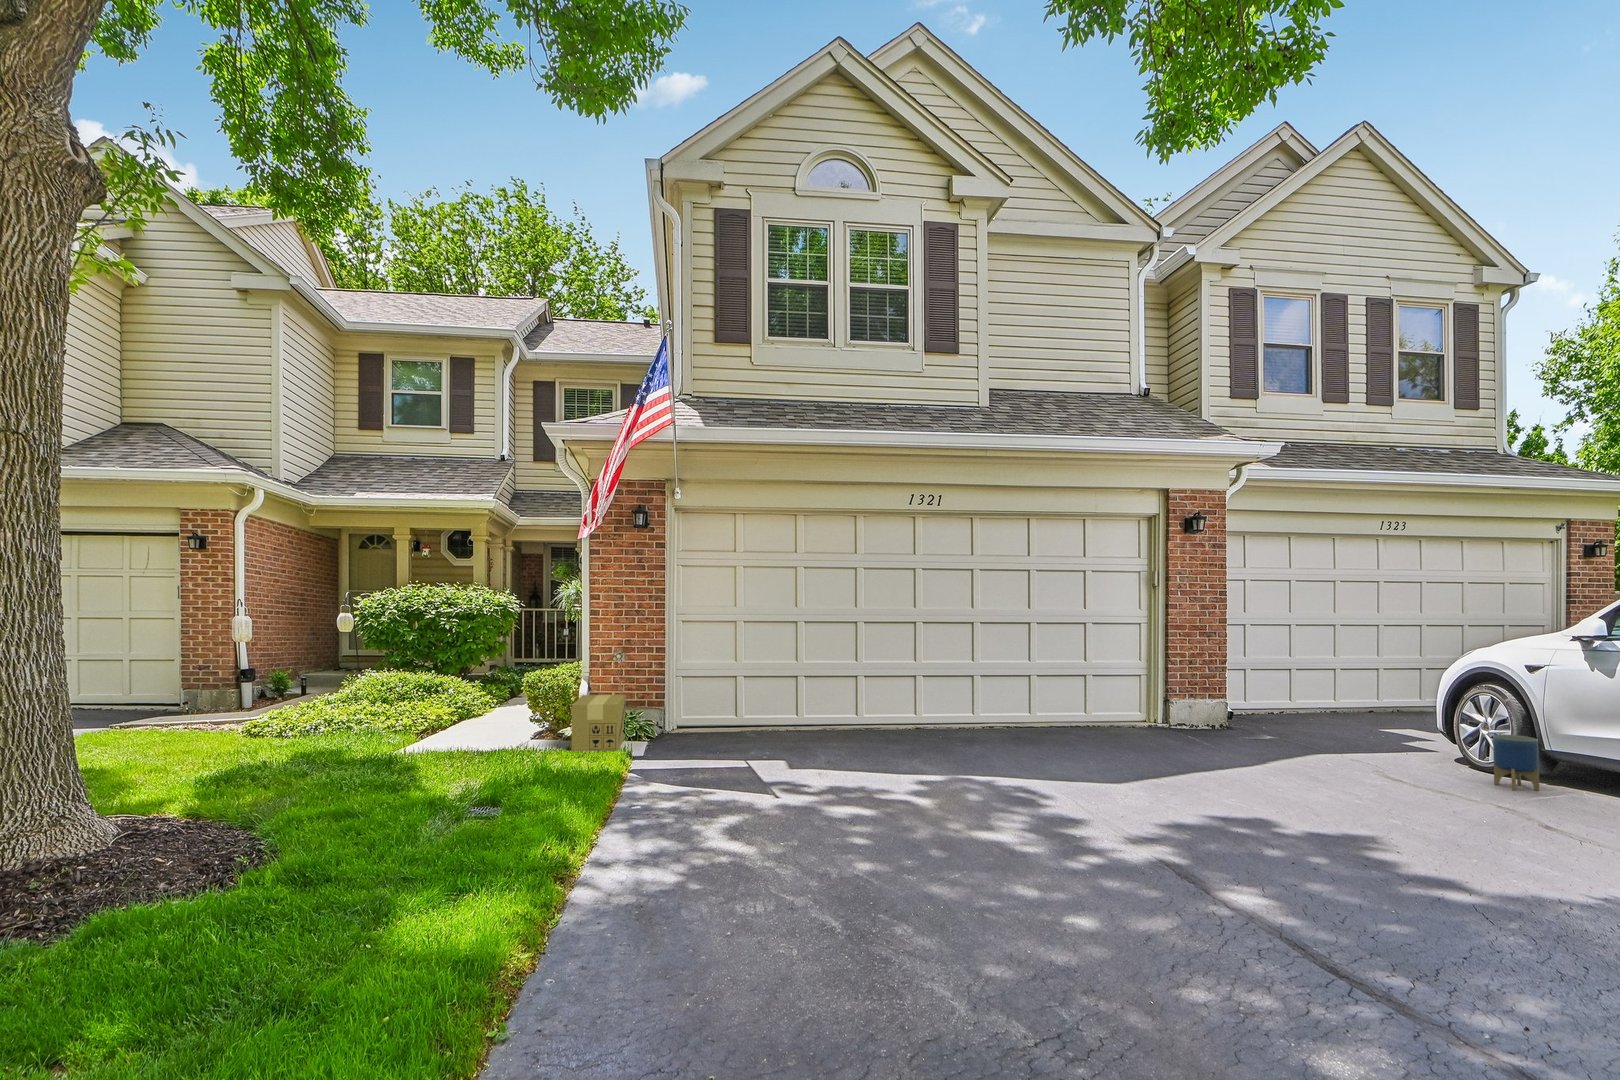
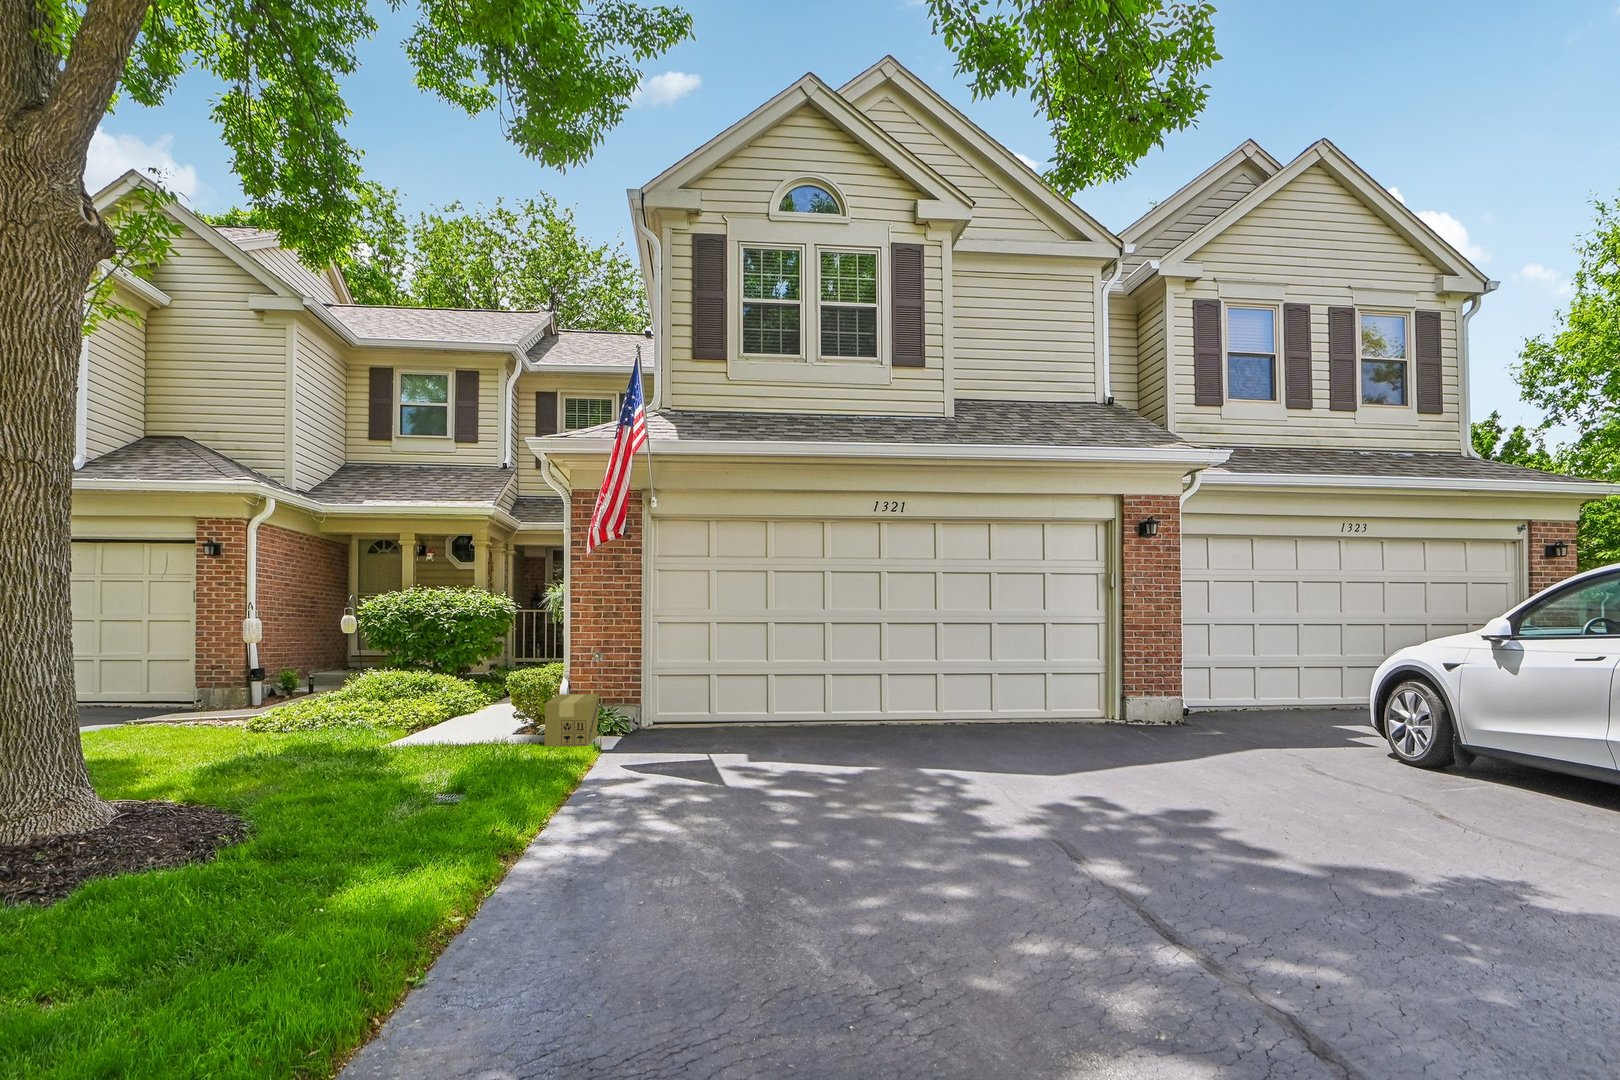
planter: present [1493,734,1539,791] -> none [1404,733,1446,786]

